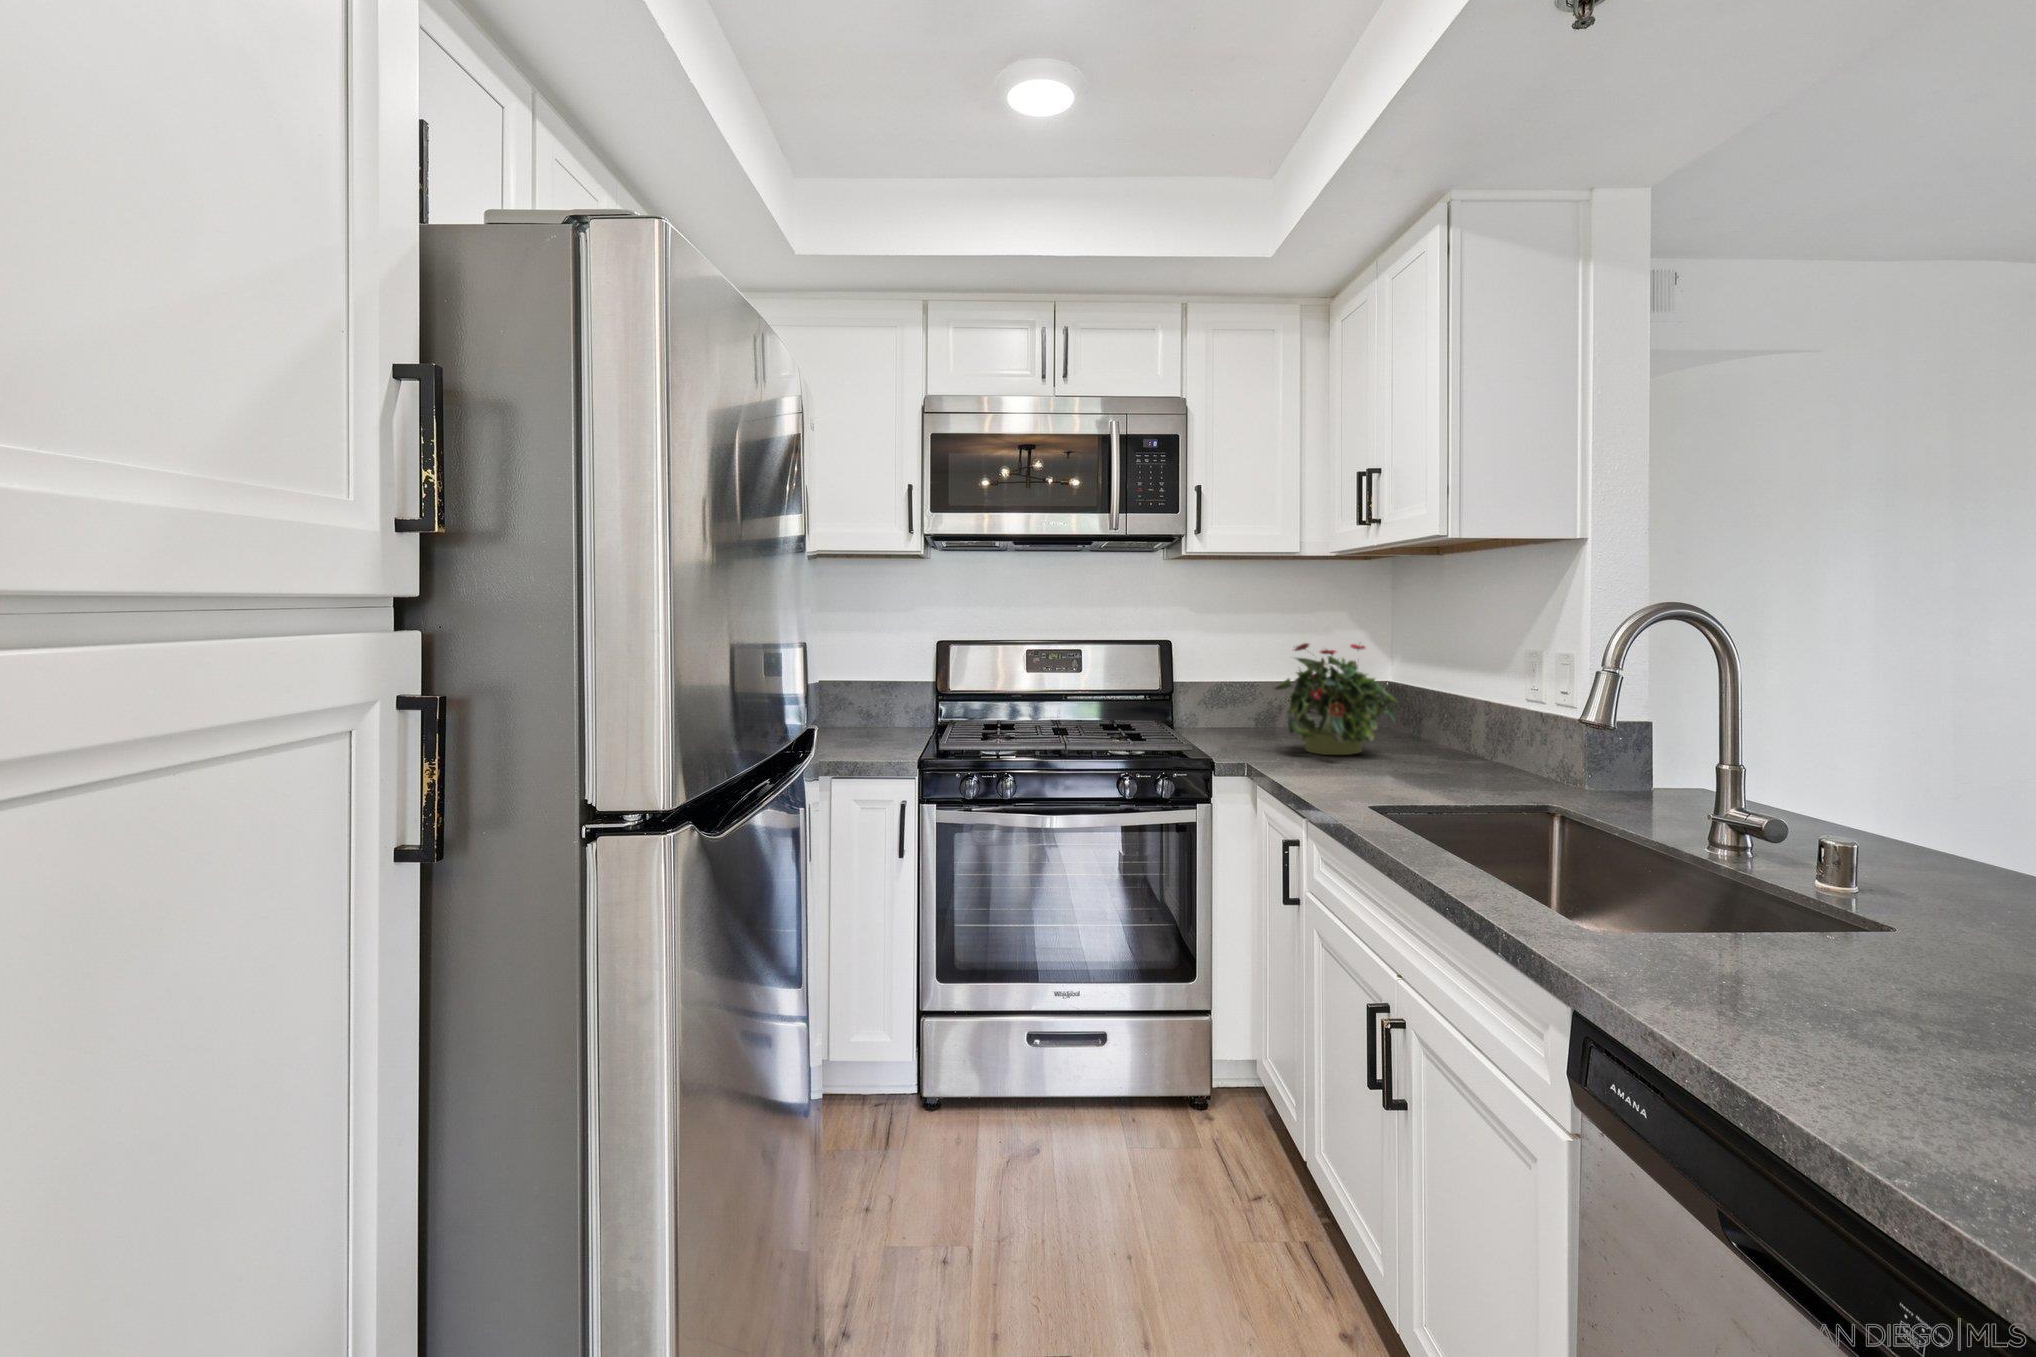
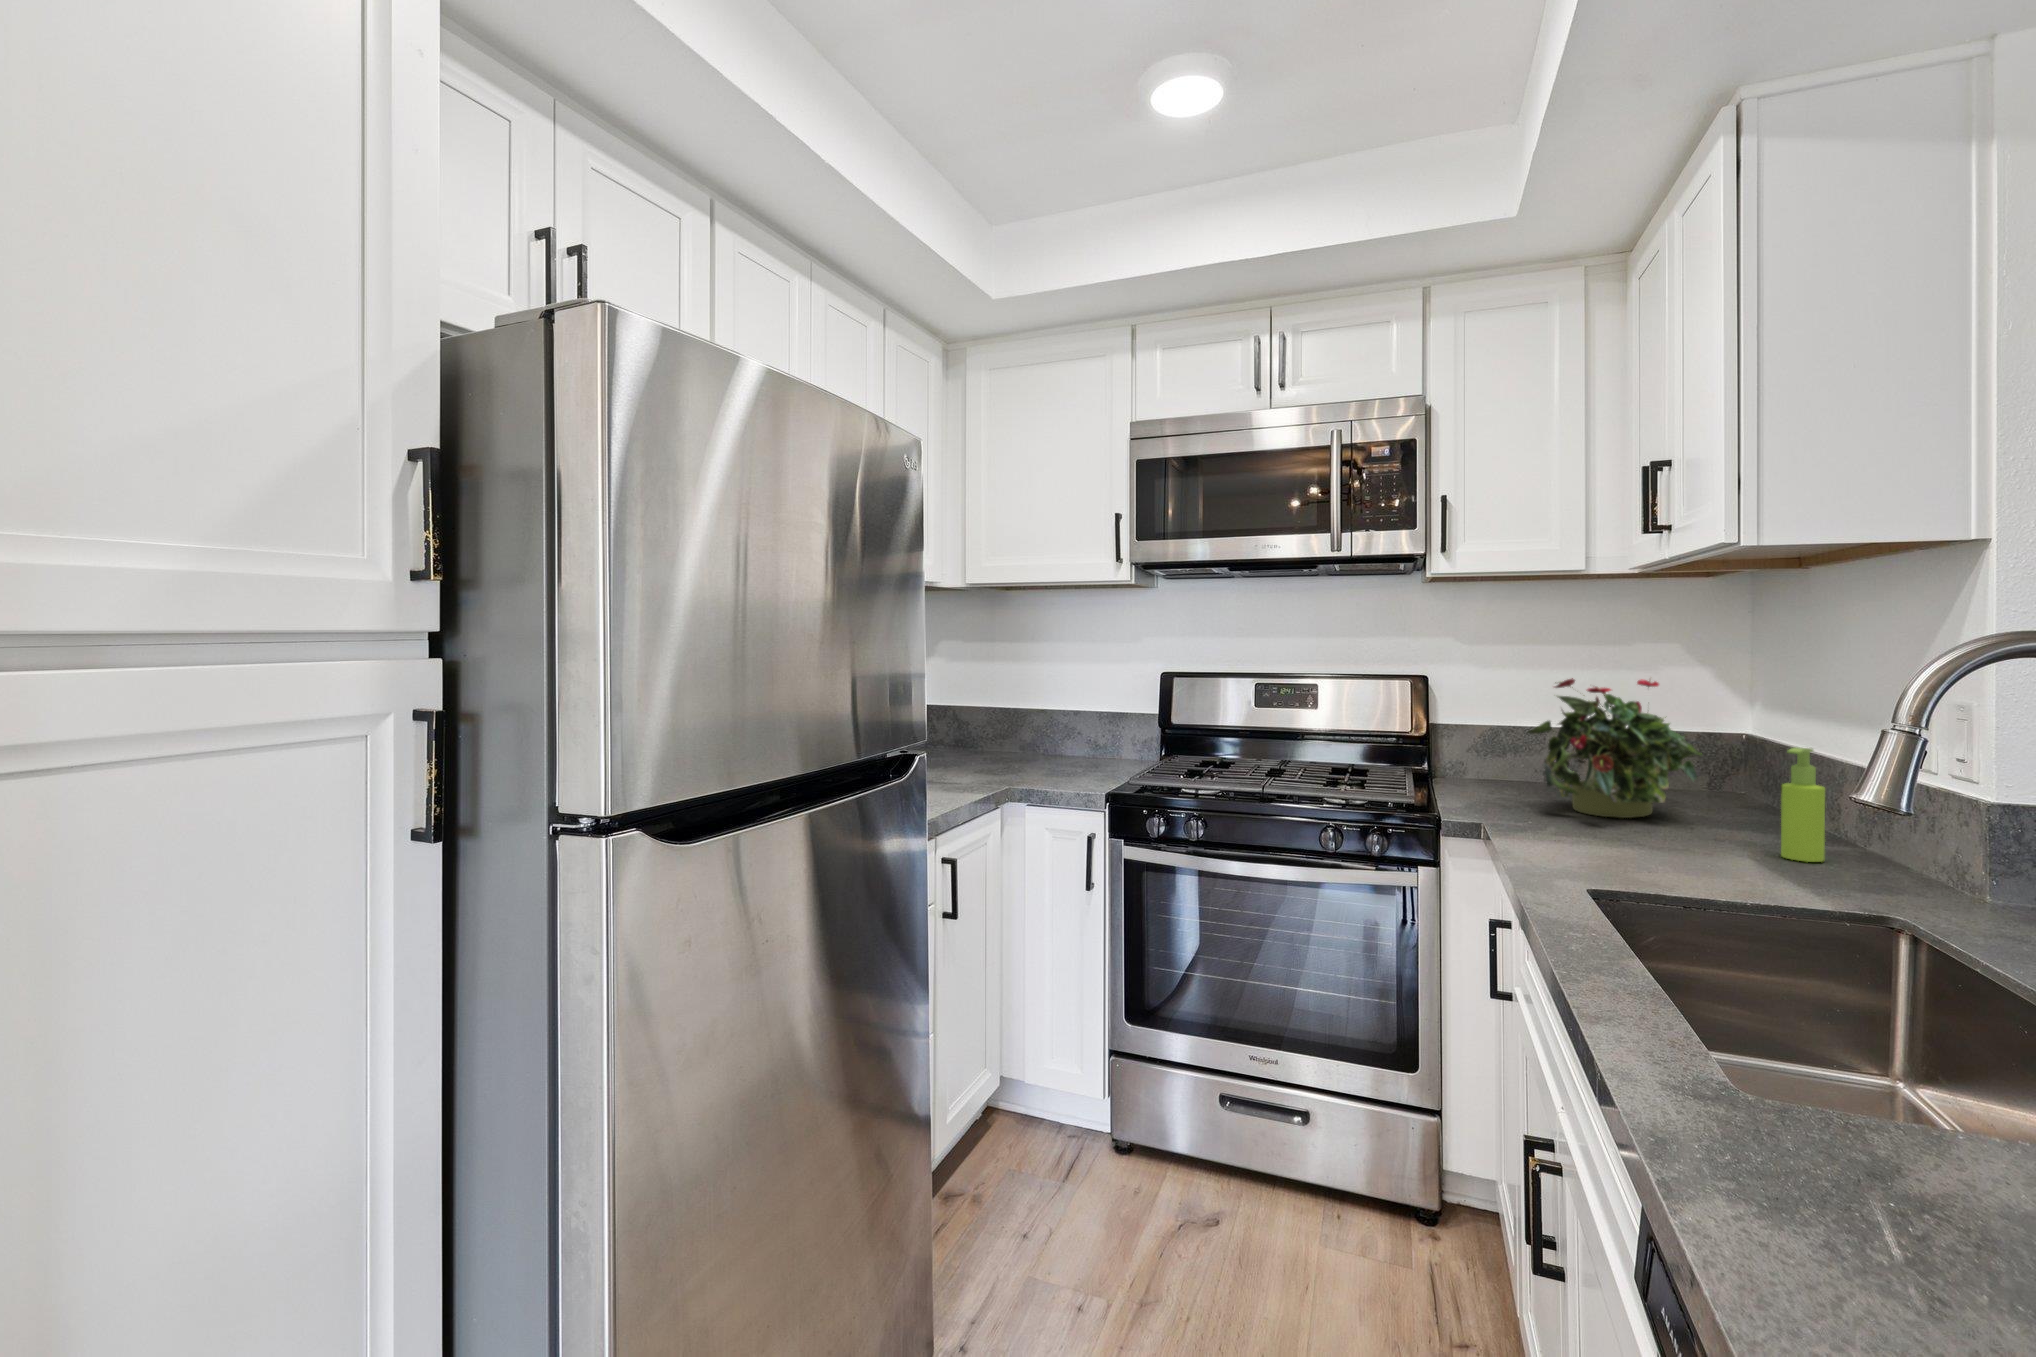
soap dispenser: none [1458,691,1486,775] -> present [1781,748,1825,862]

